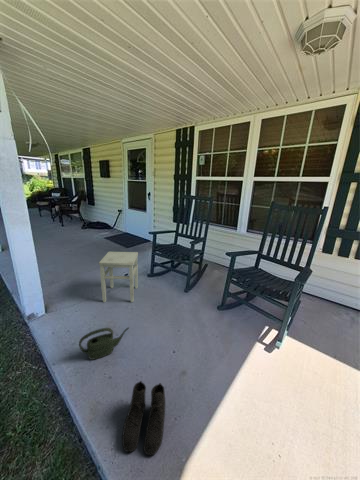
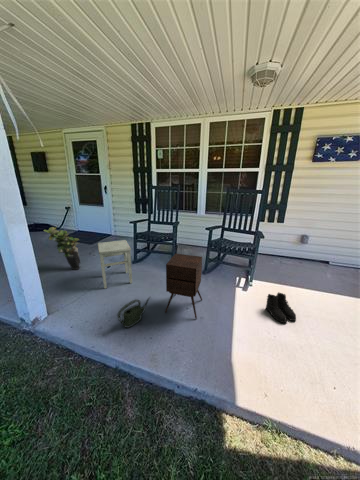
potted plant: none [69,229,101,275] -> present [44,227,80,270]
side table: none [142,280,199,376] -> present [165,254,202,319]
boots: present [122,381,165,455] -> present [266,292,296,323]

